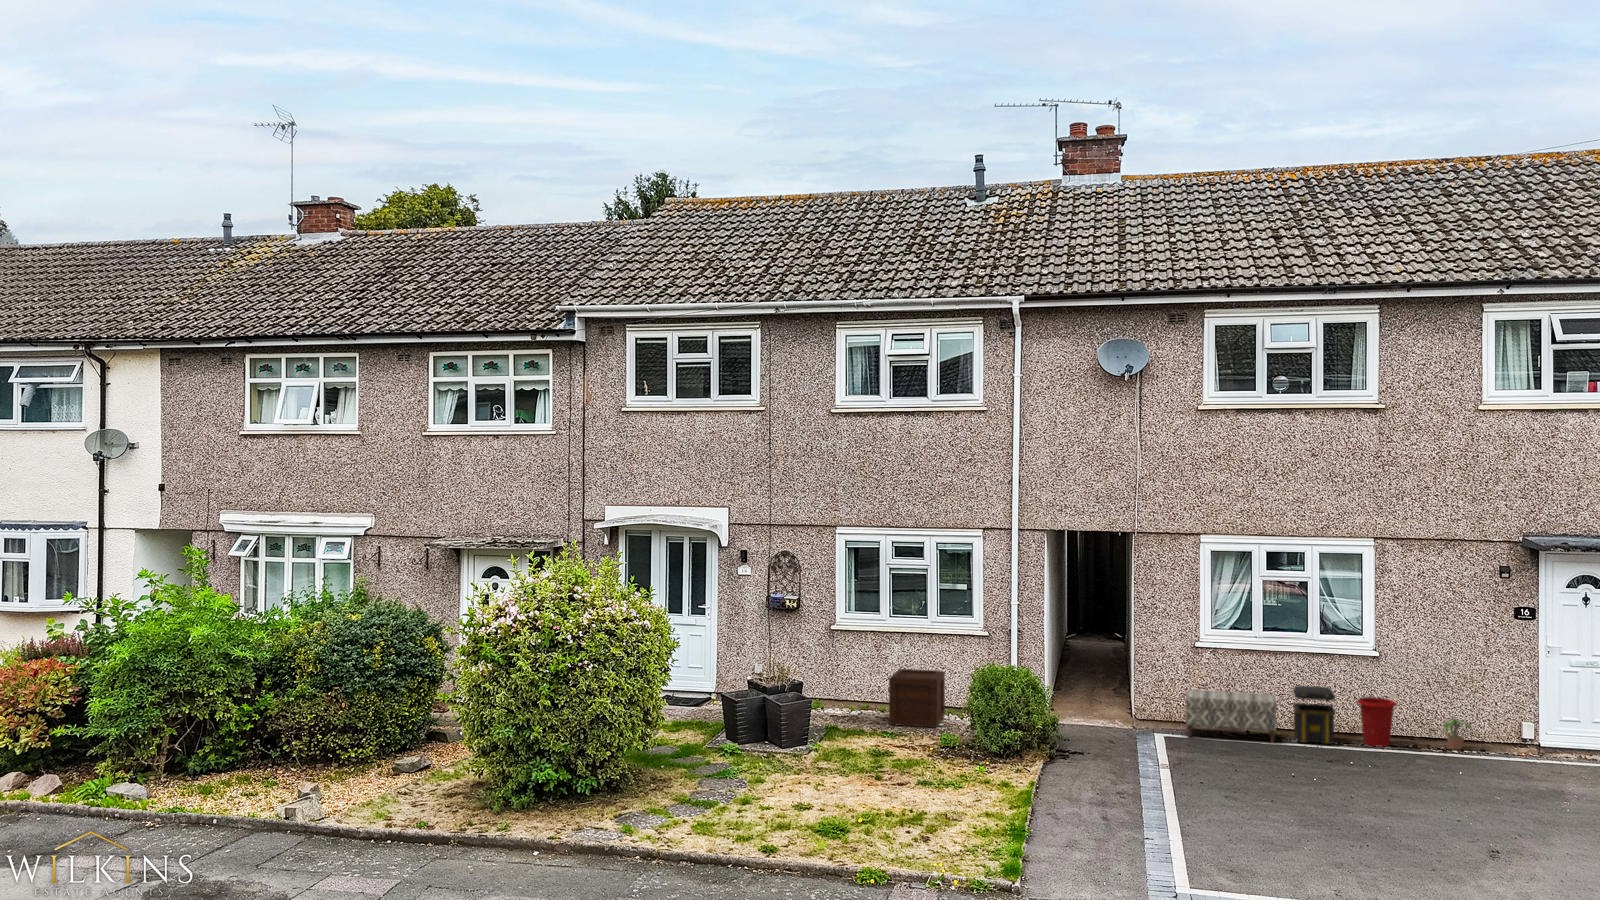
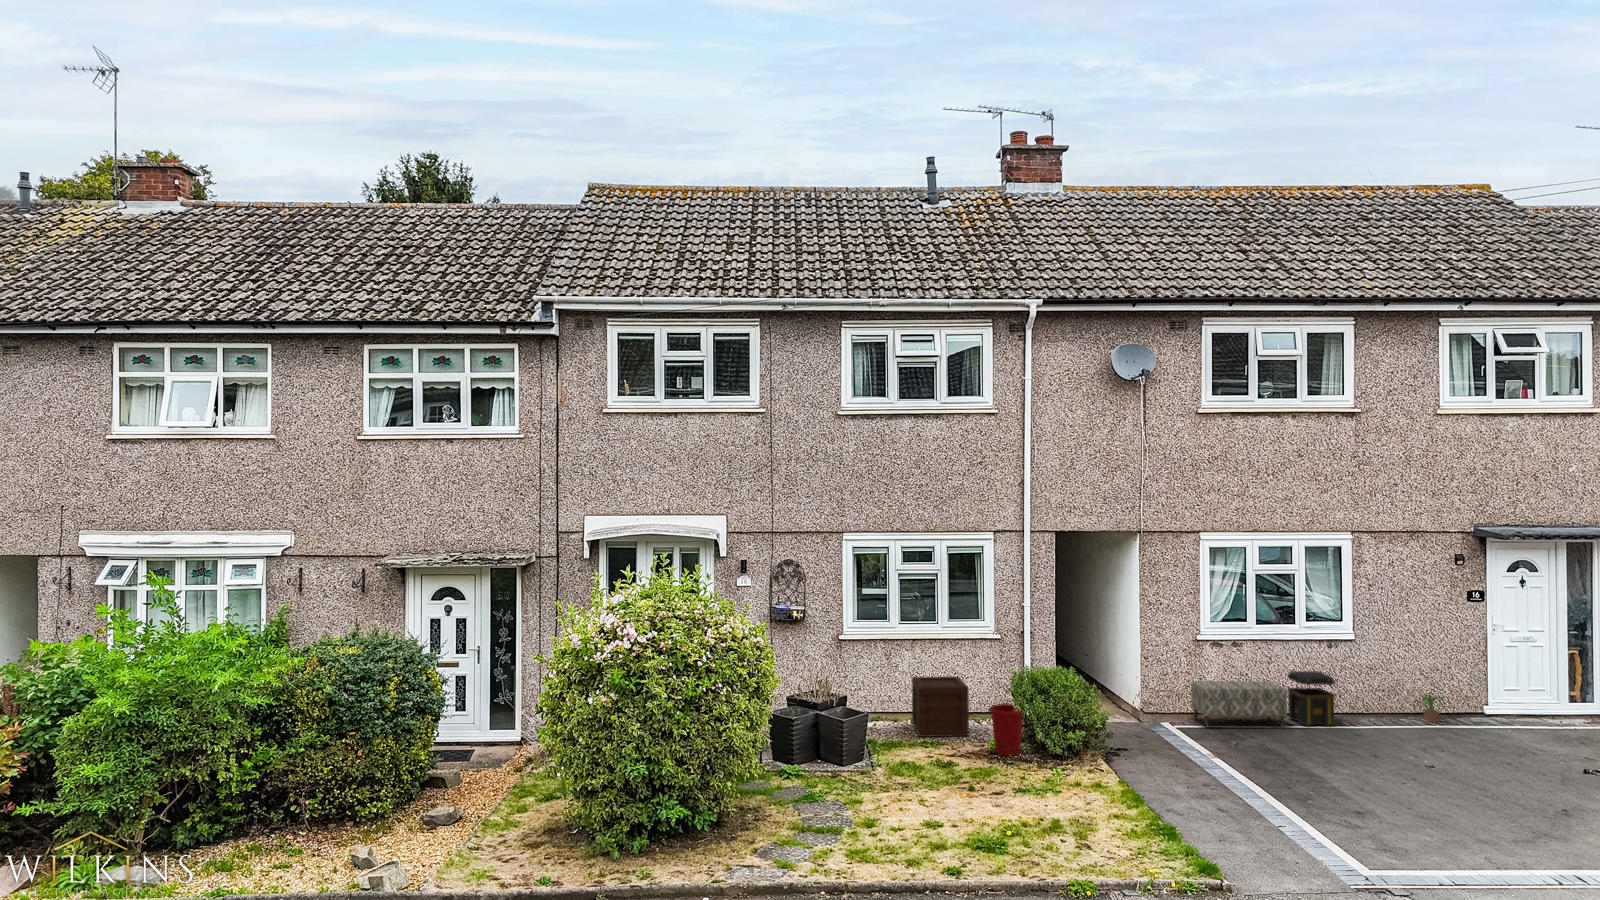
waste bin: present [1357,697,1397,747] -> present [988,704,1024,756]

